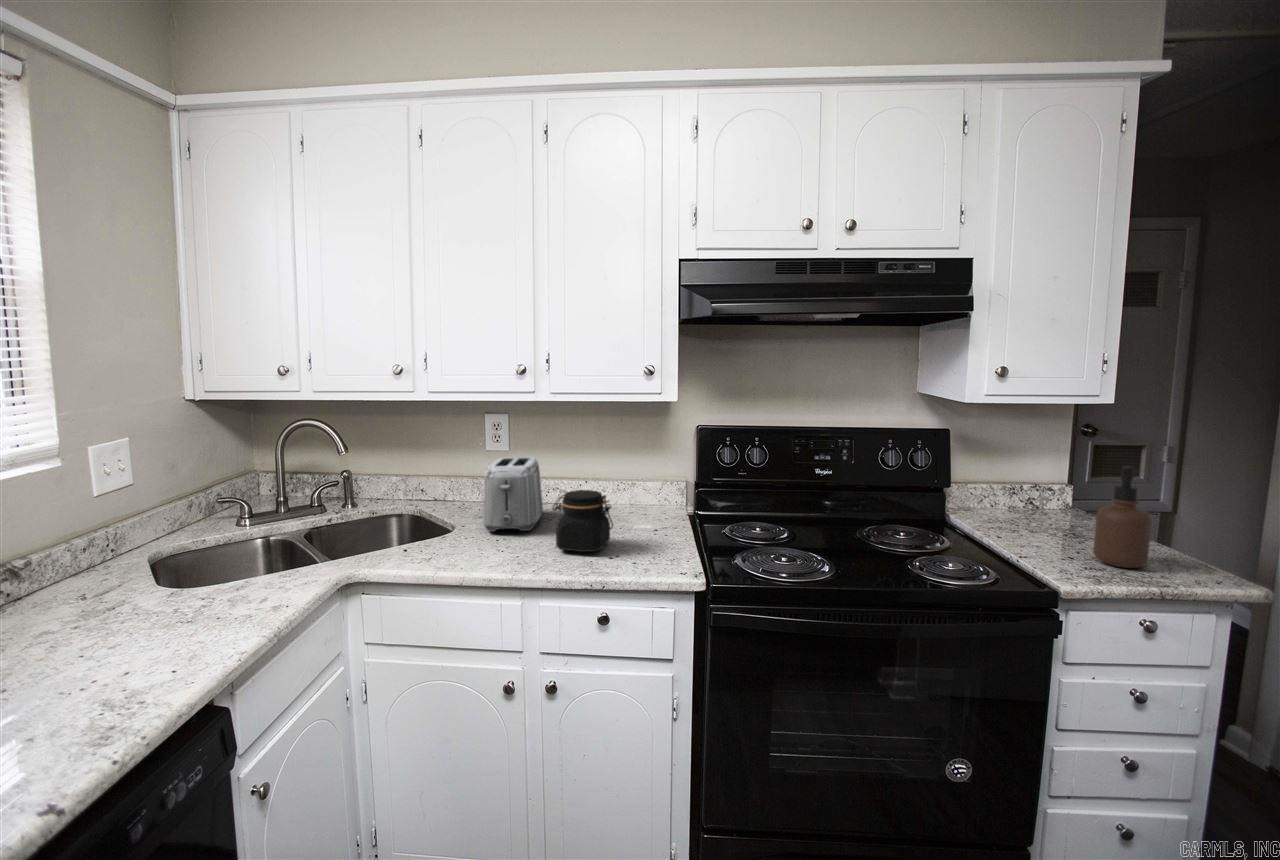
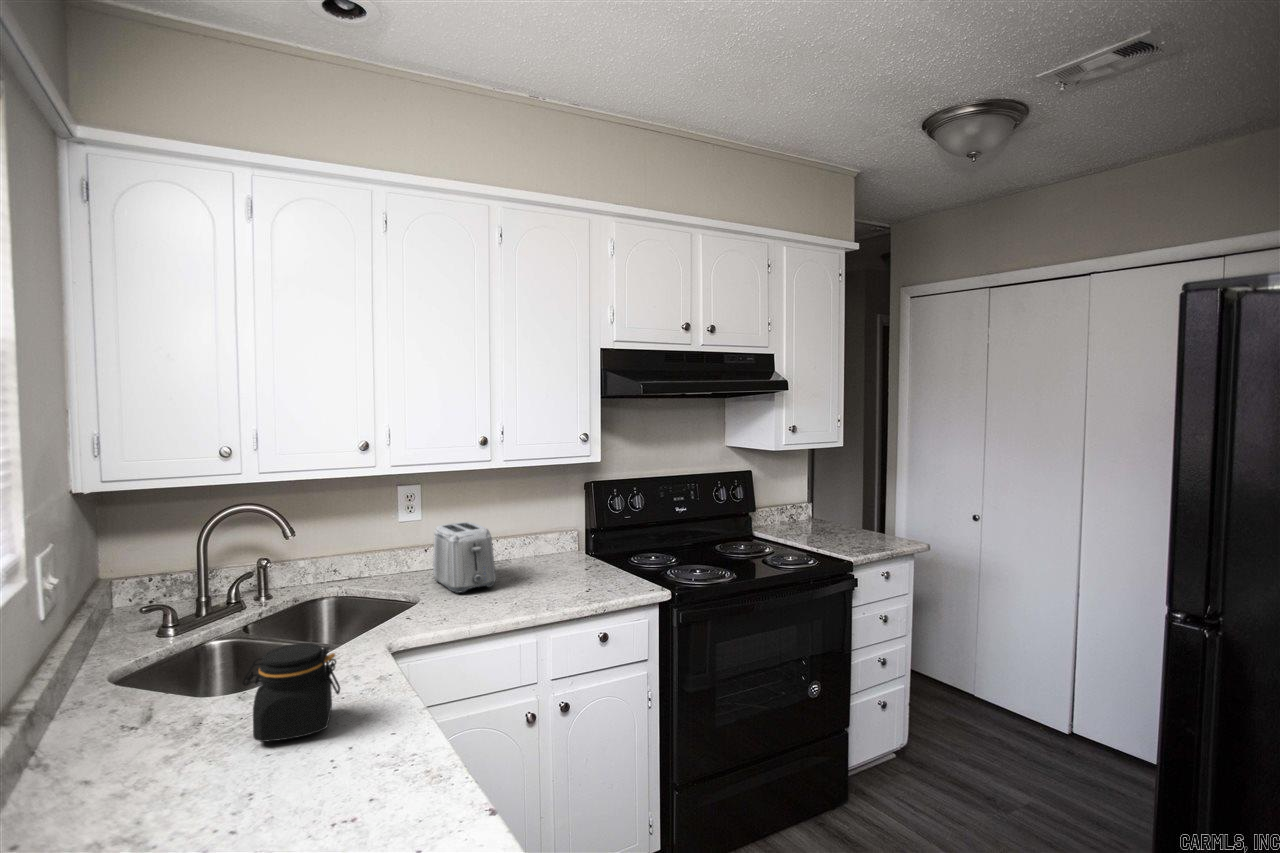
soap dispenser: present [1093,466,1152,568] -> none [848,486,875,546]
jar: present [553,490,613,552] -> present [242,643,340,742]

